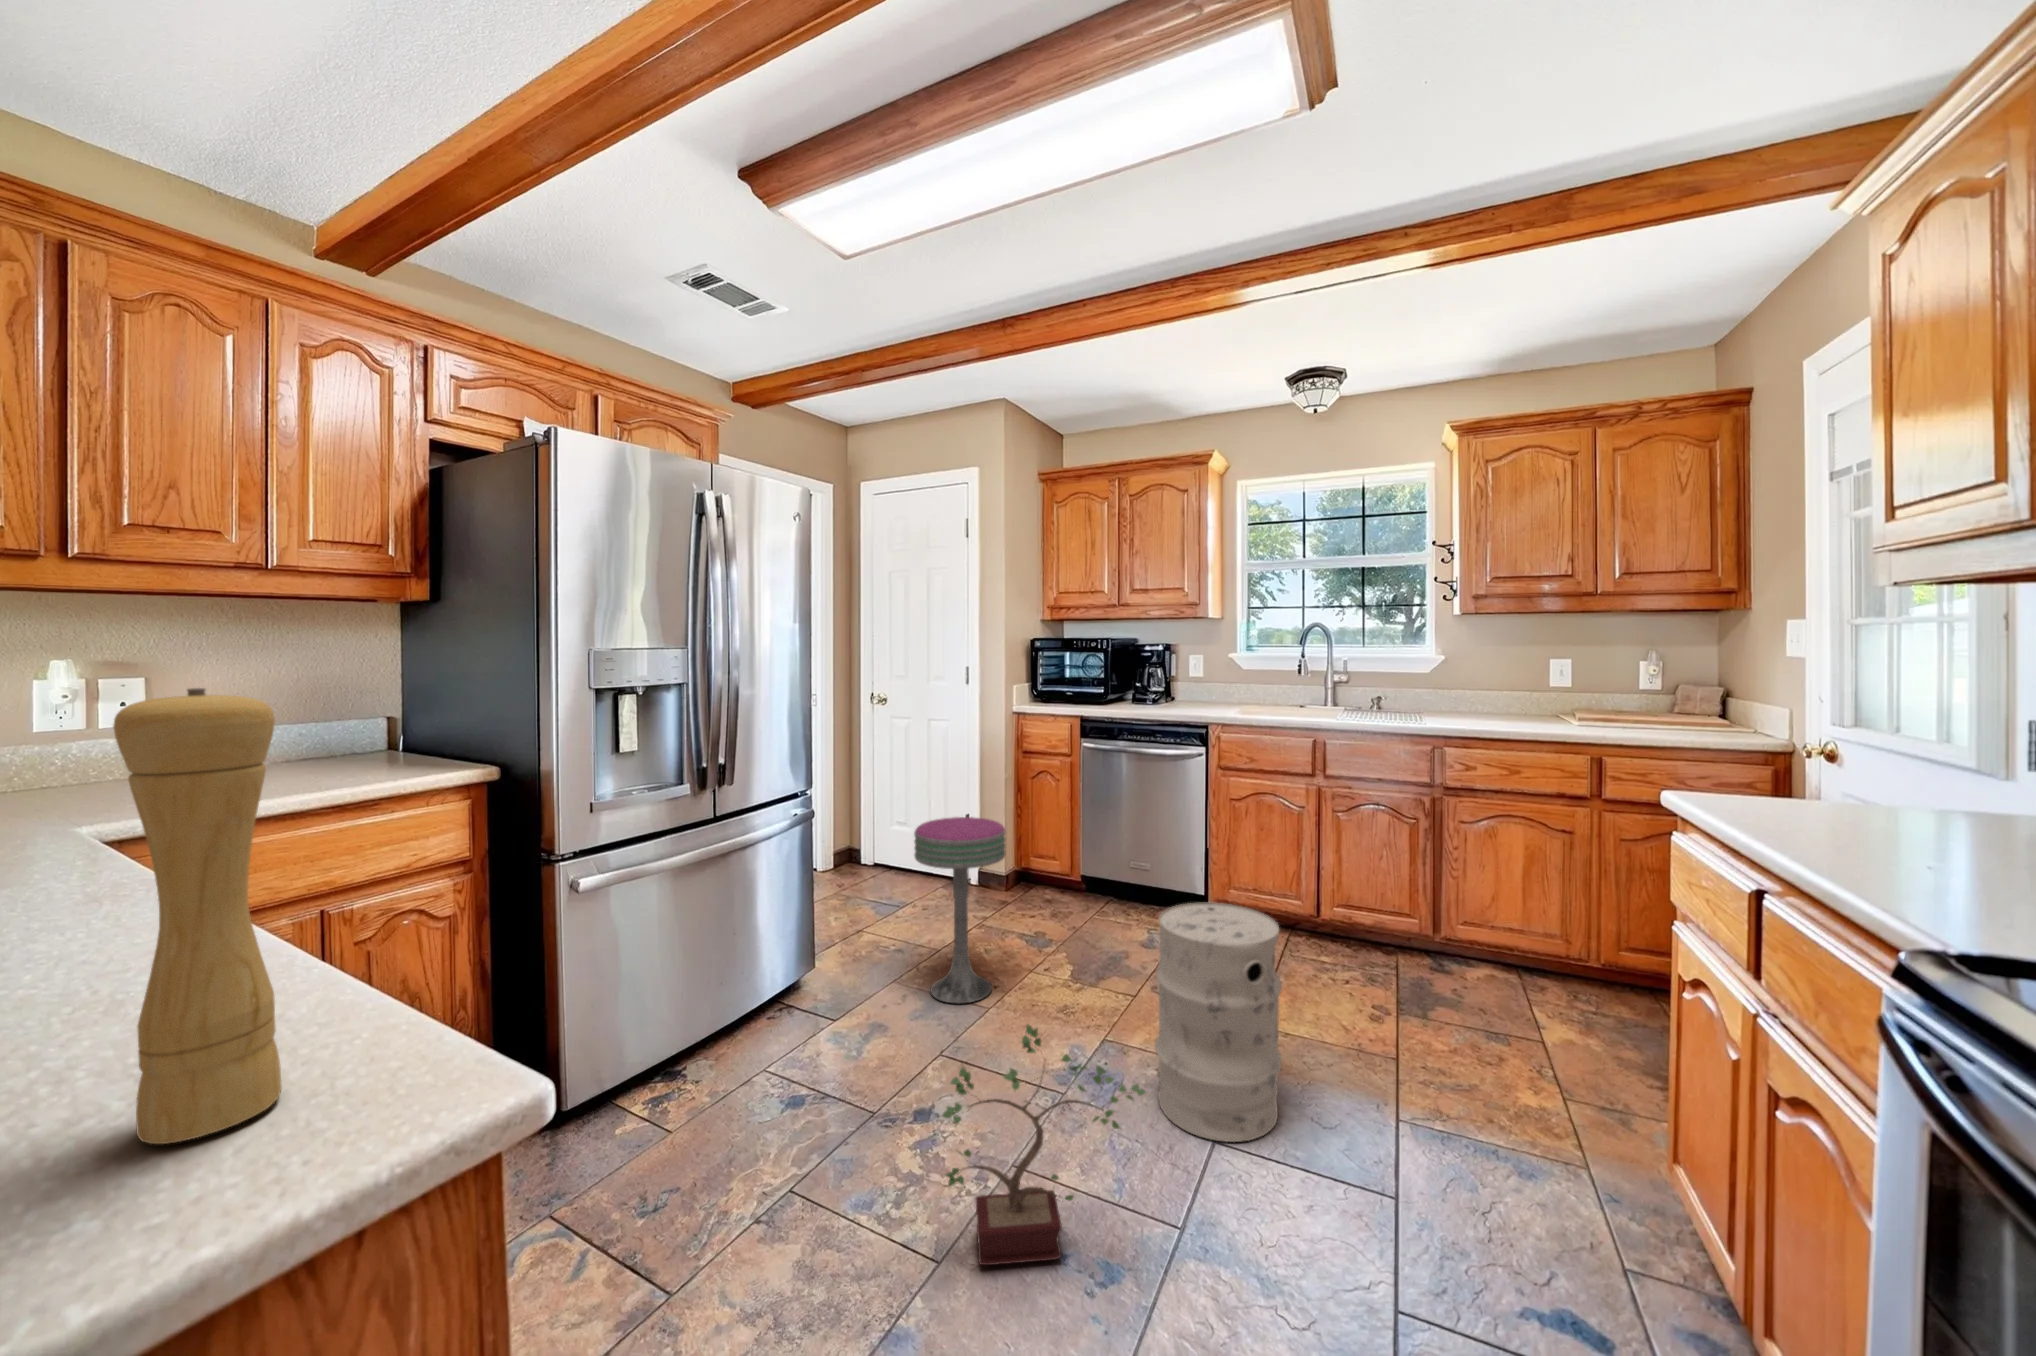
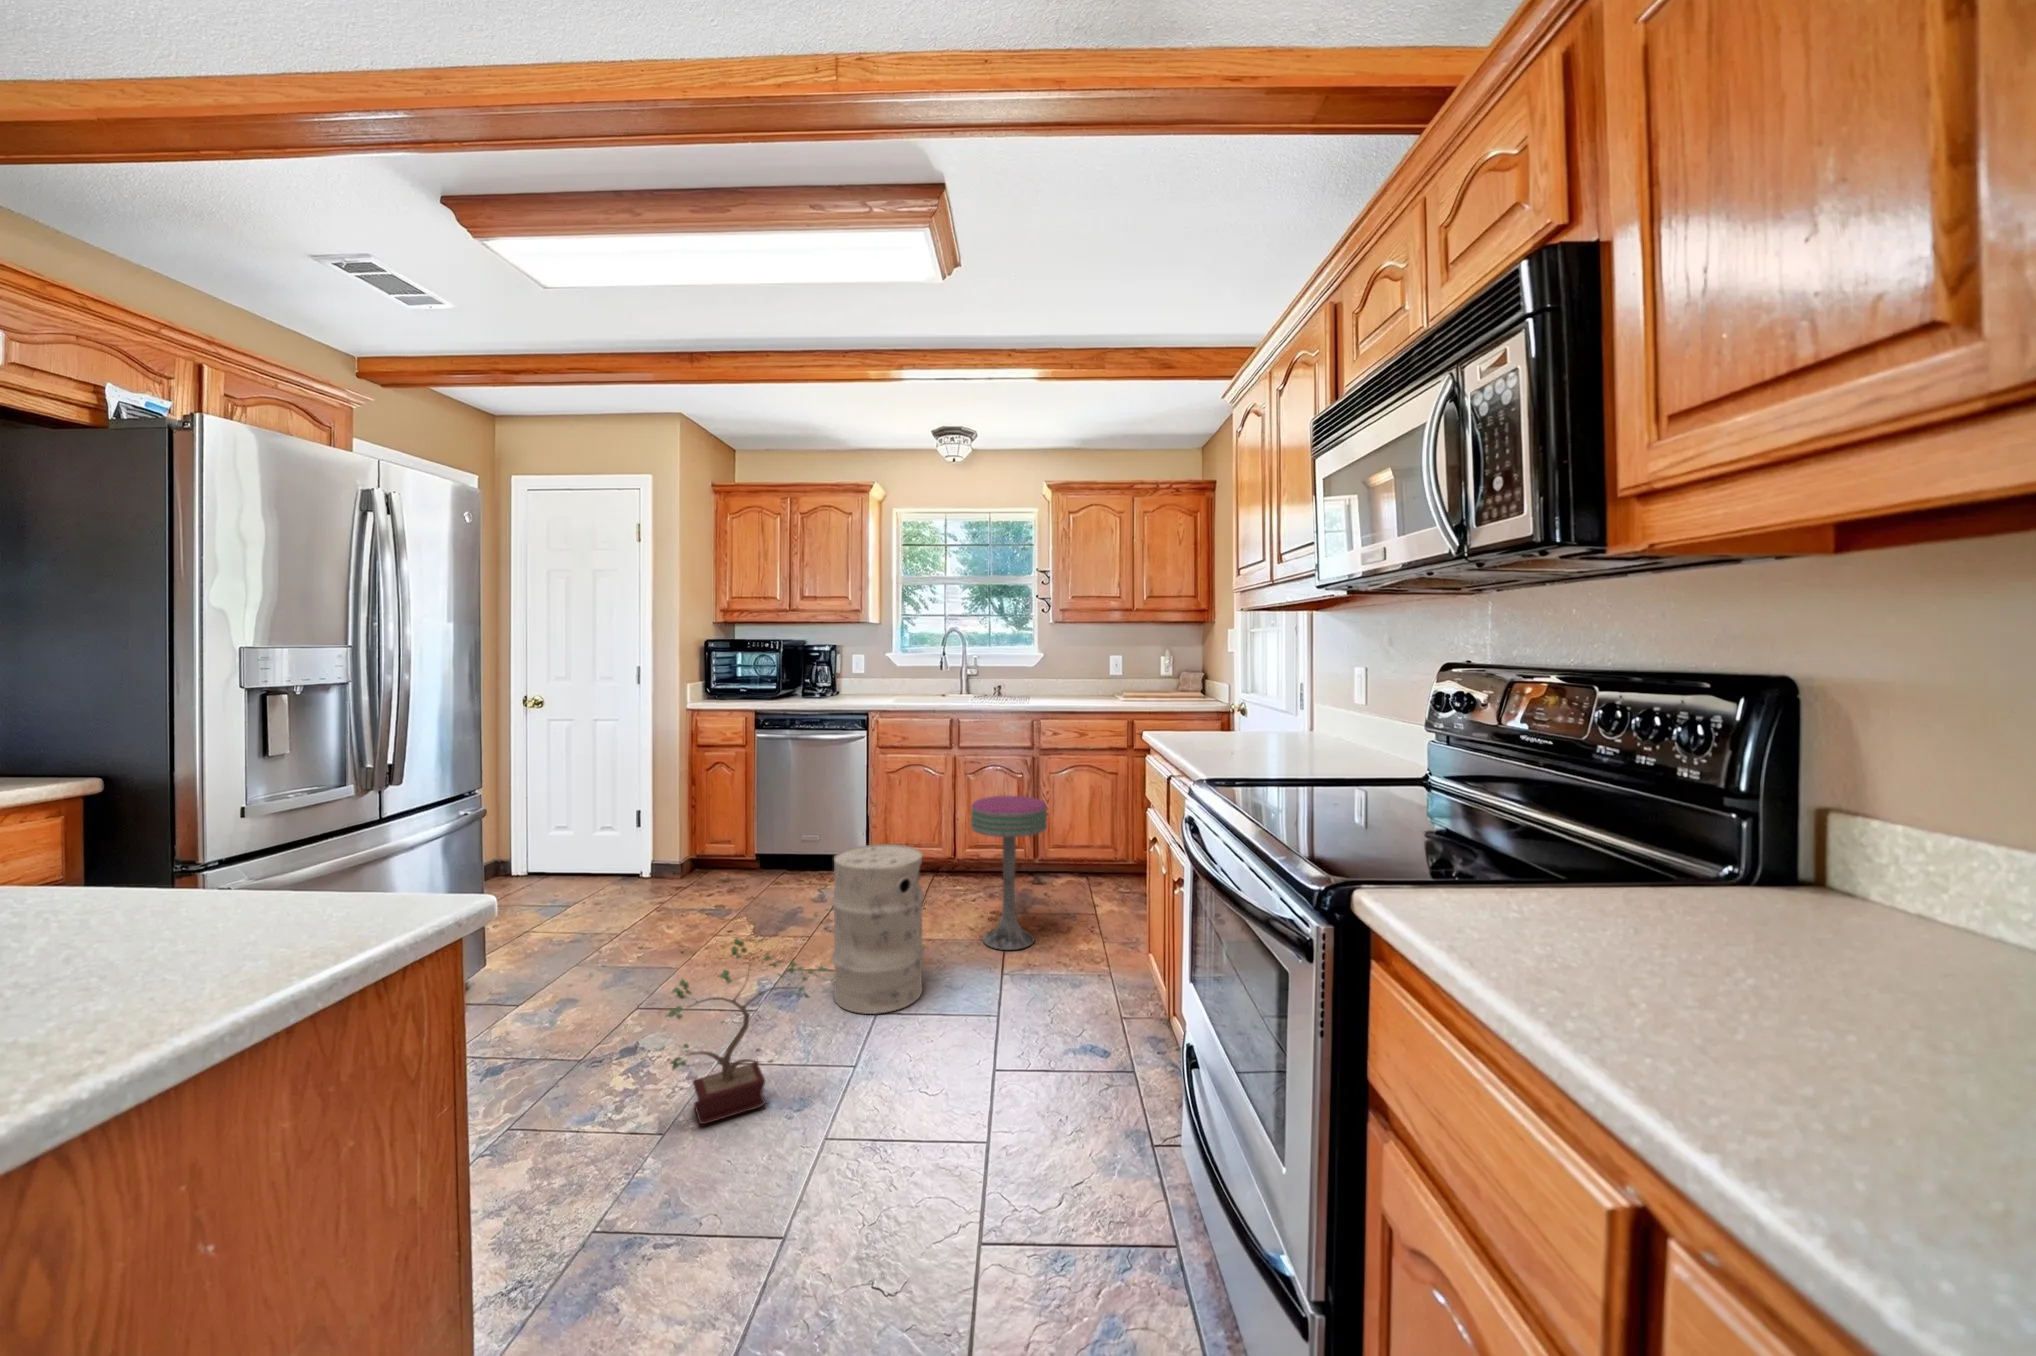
pepper mill: present [113,688,282,1144] -> none [198,679,300,957]
bar stool: present [914,817,1006,1004] -> present [971,796,1047,950]

